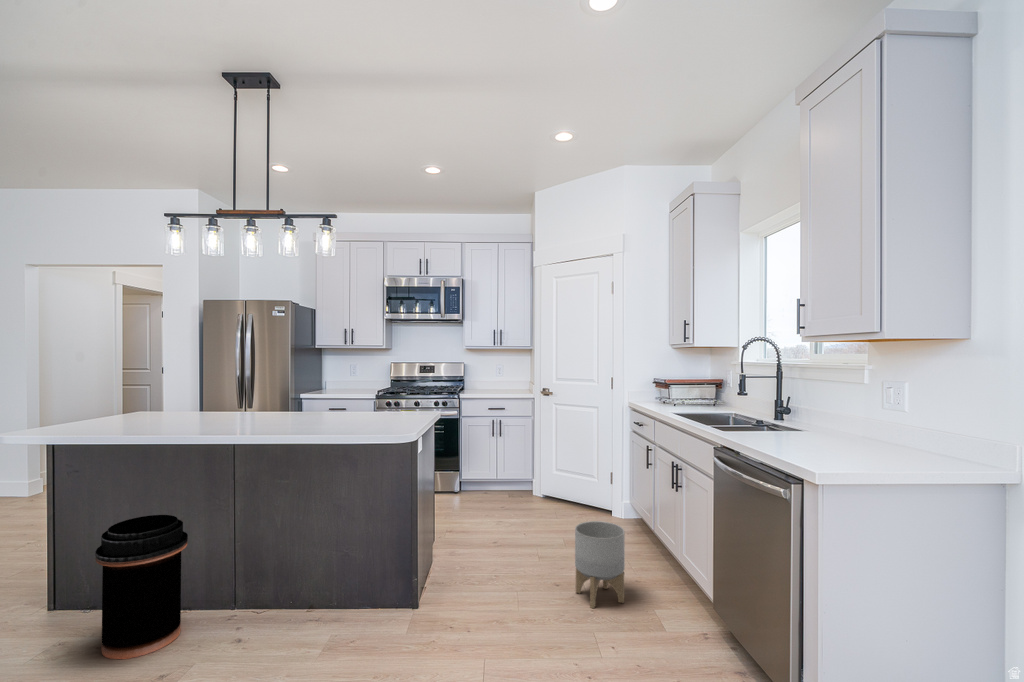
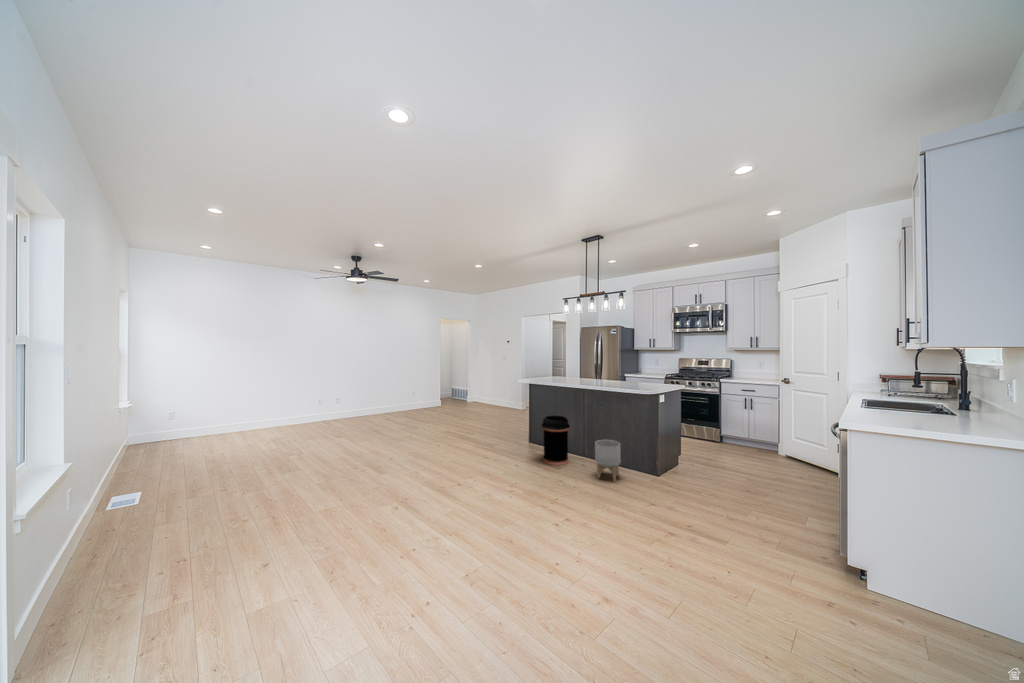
planter: present [575,521,625,608] -> present [595,440,621,481]

